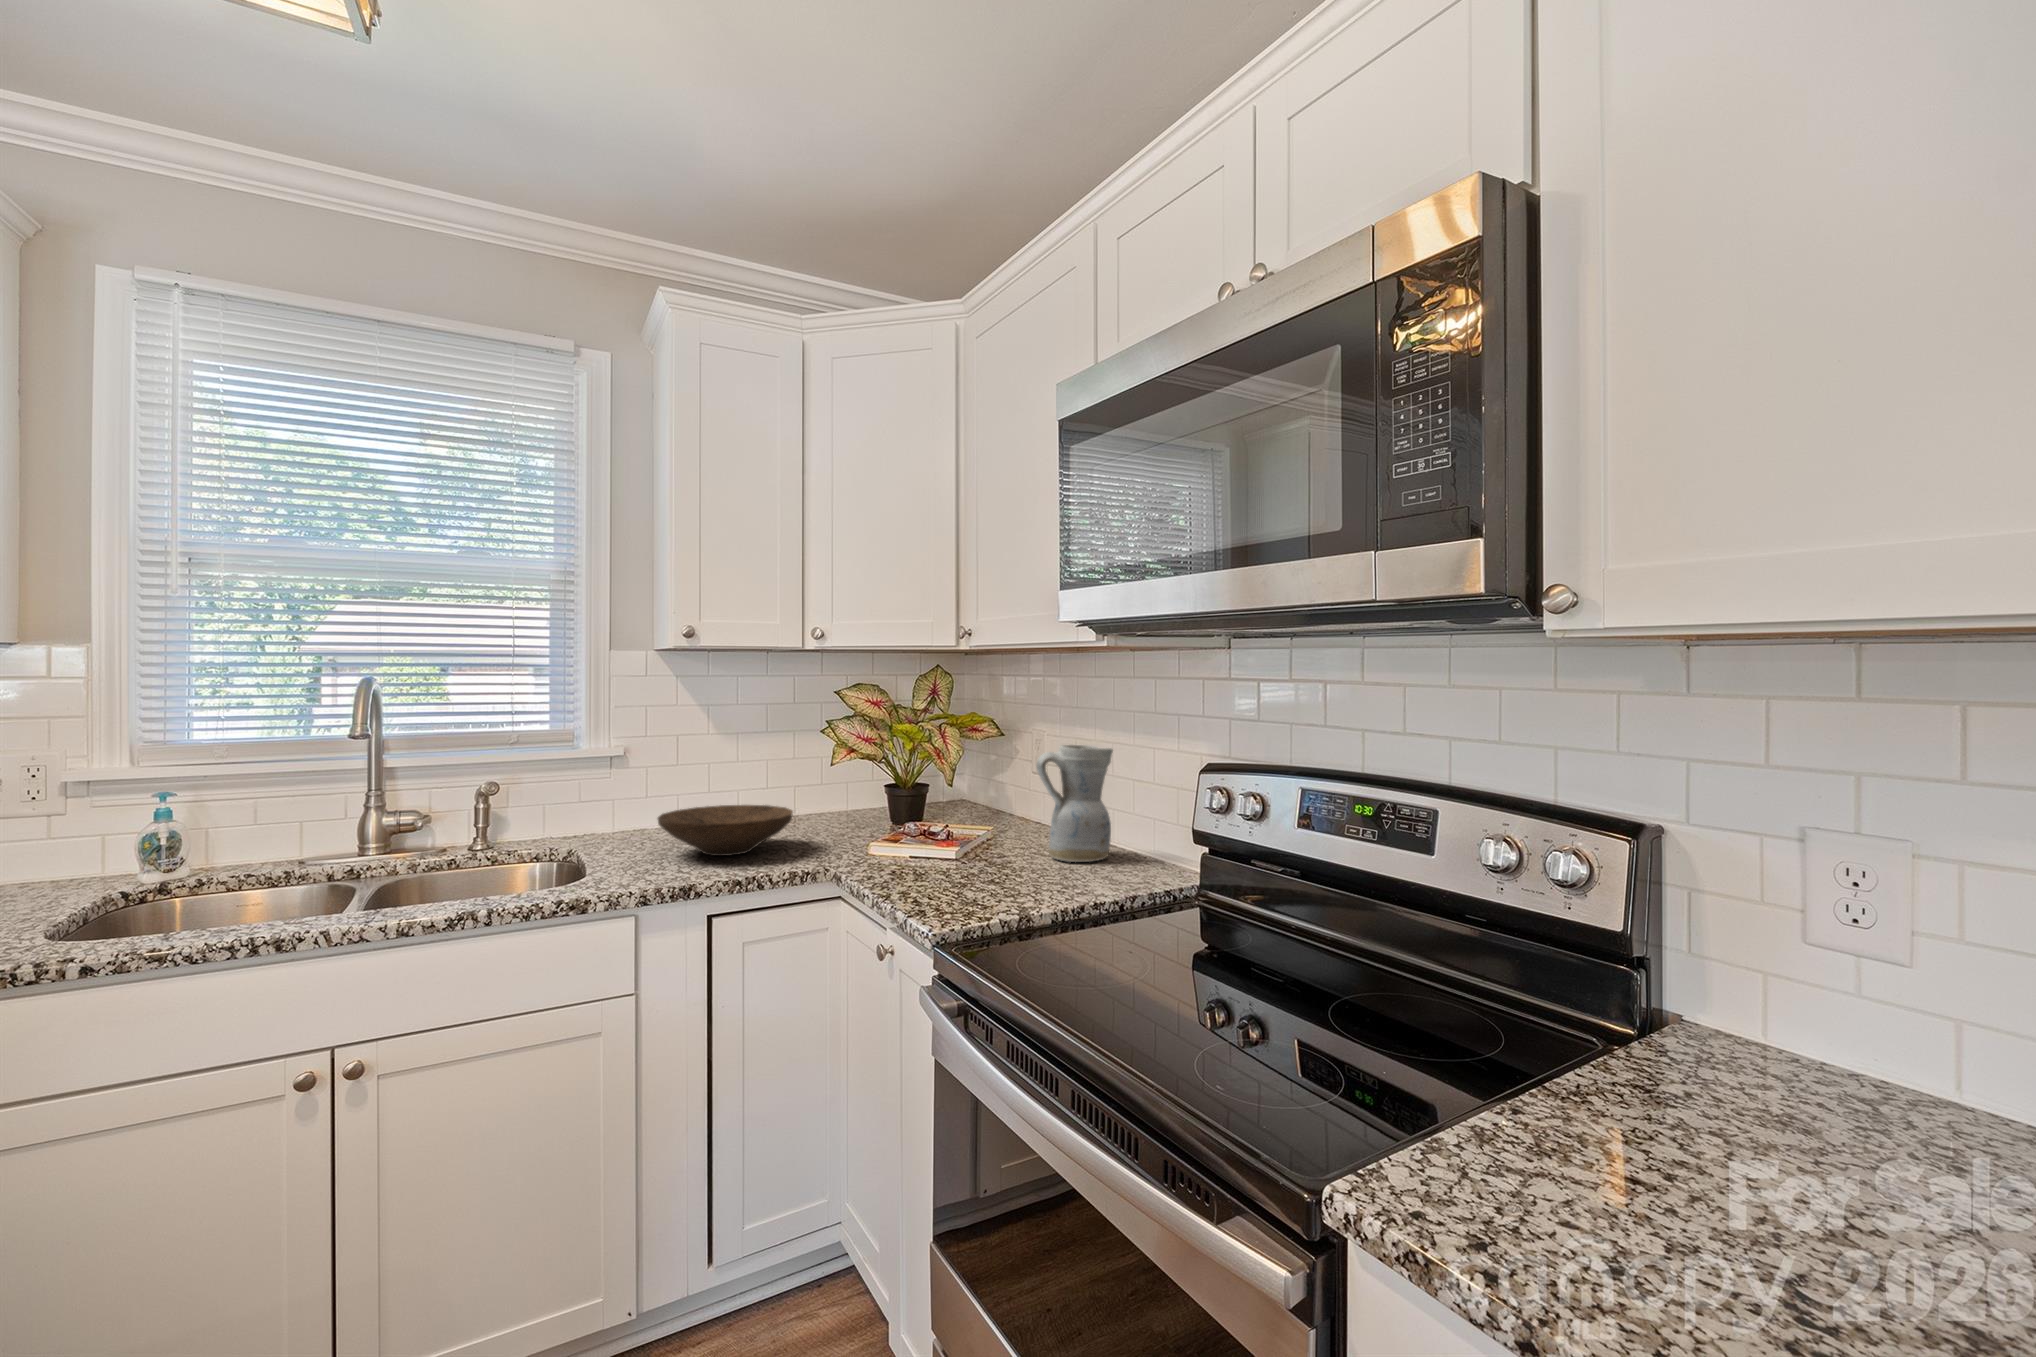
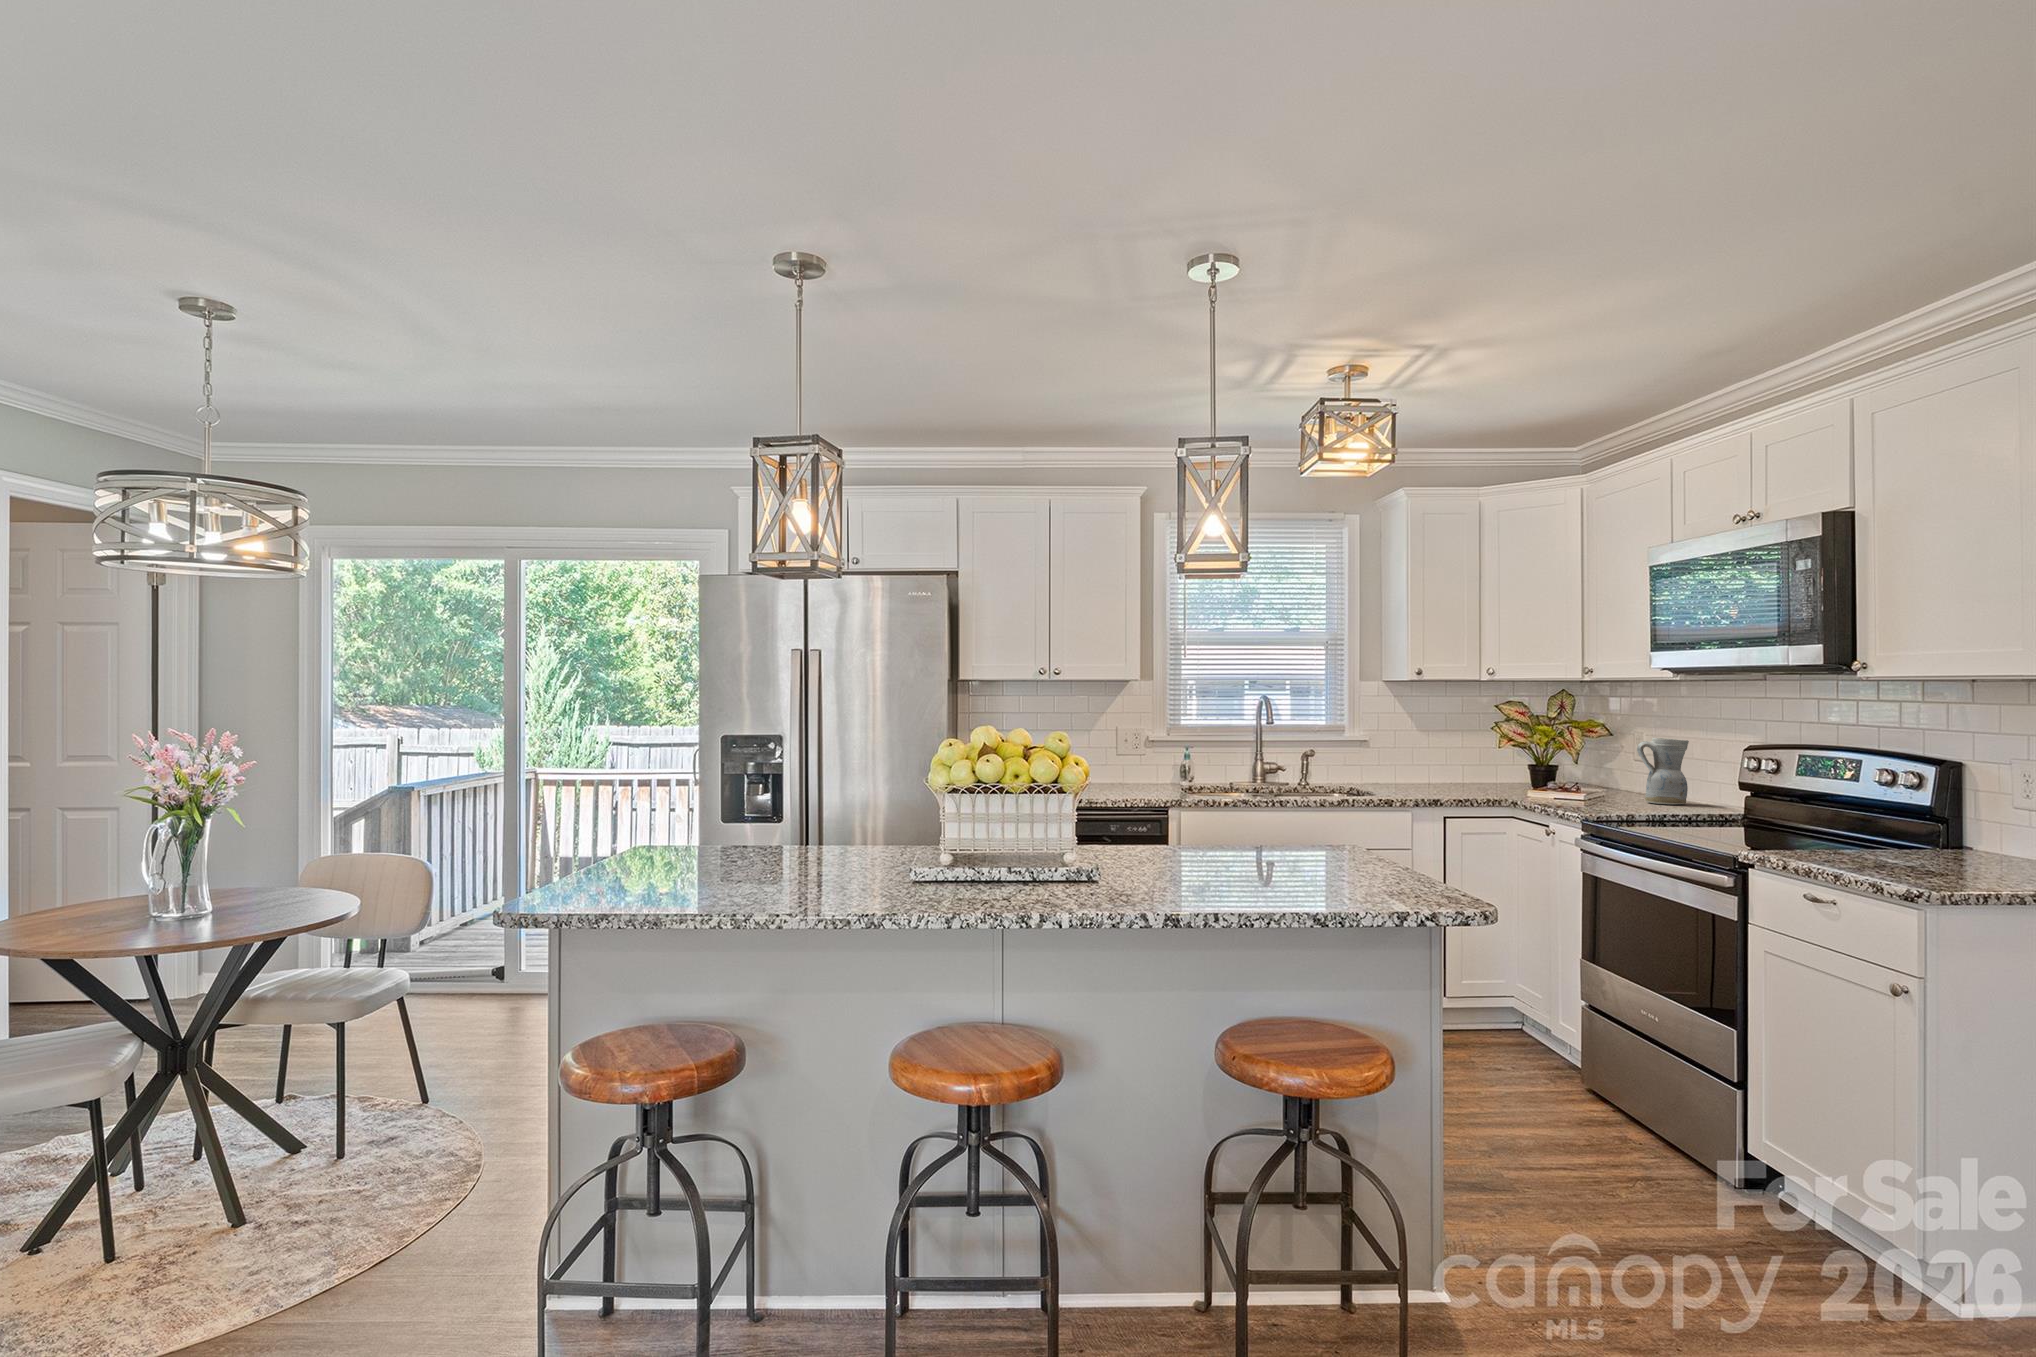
wooden bowl: present [658,805,793,856] -> none [1405,769,1481,793]

